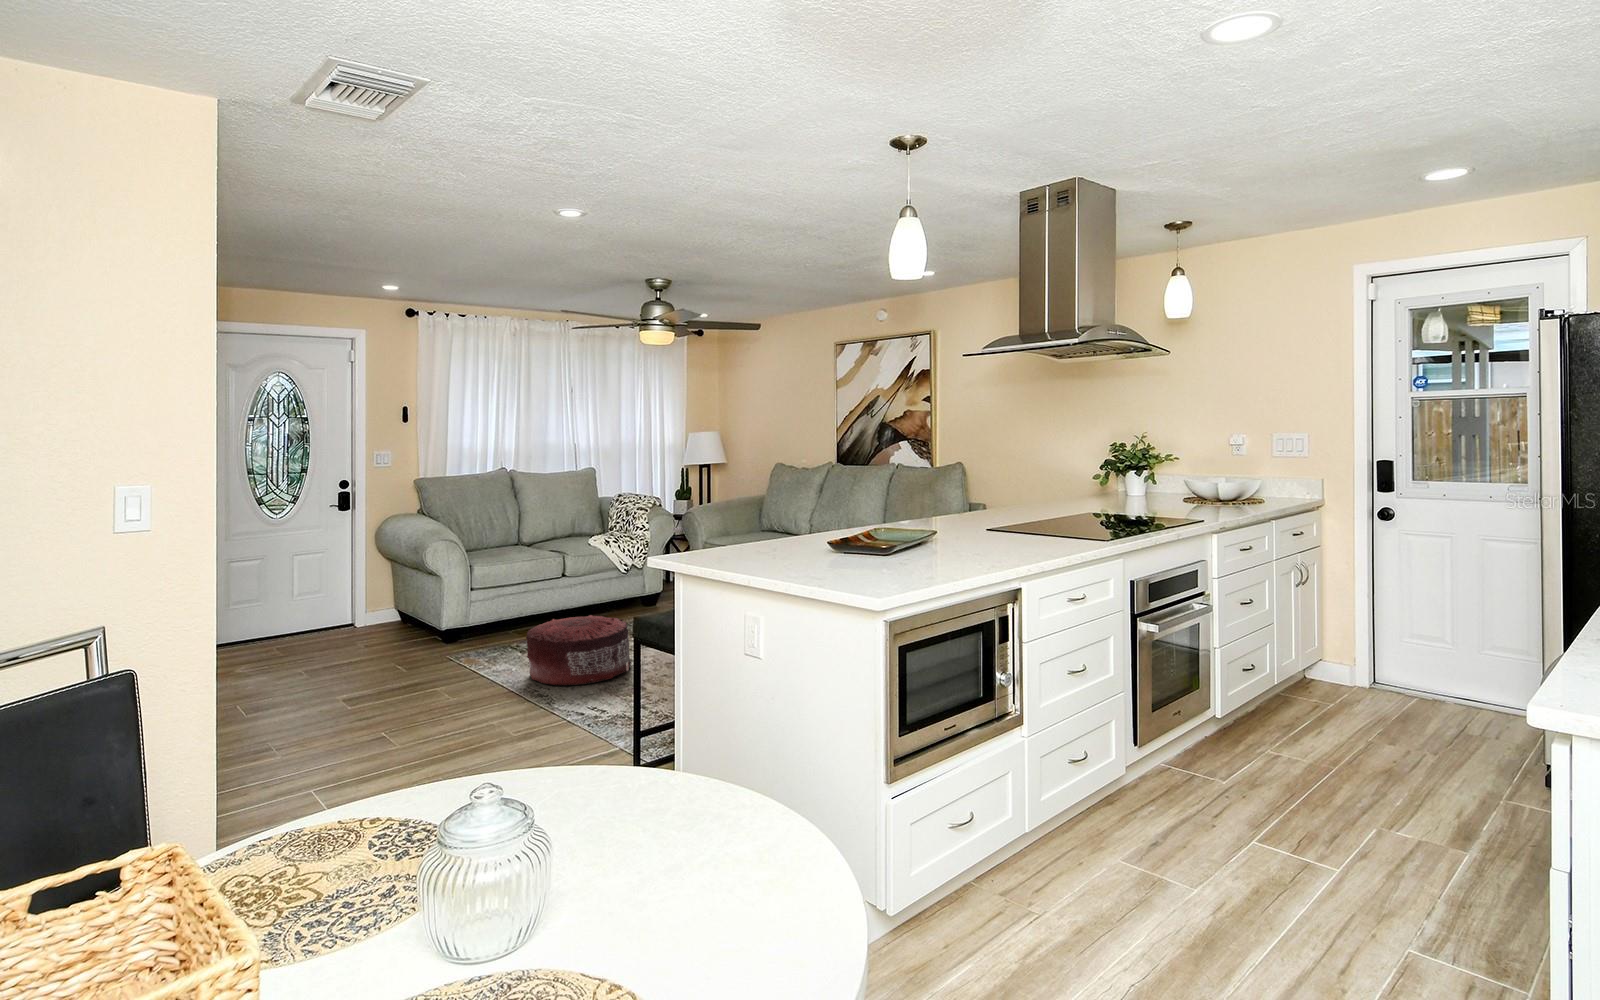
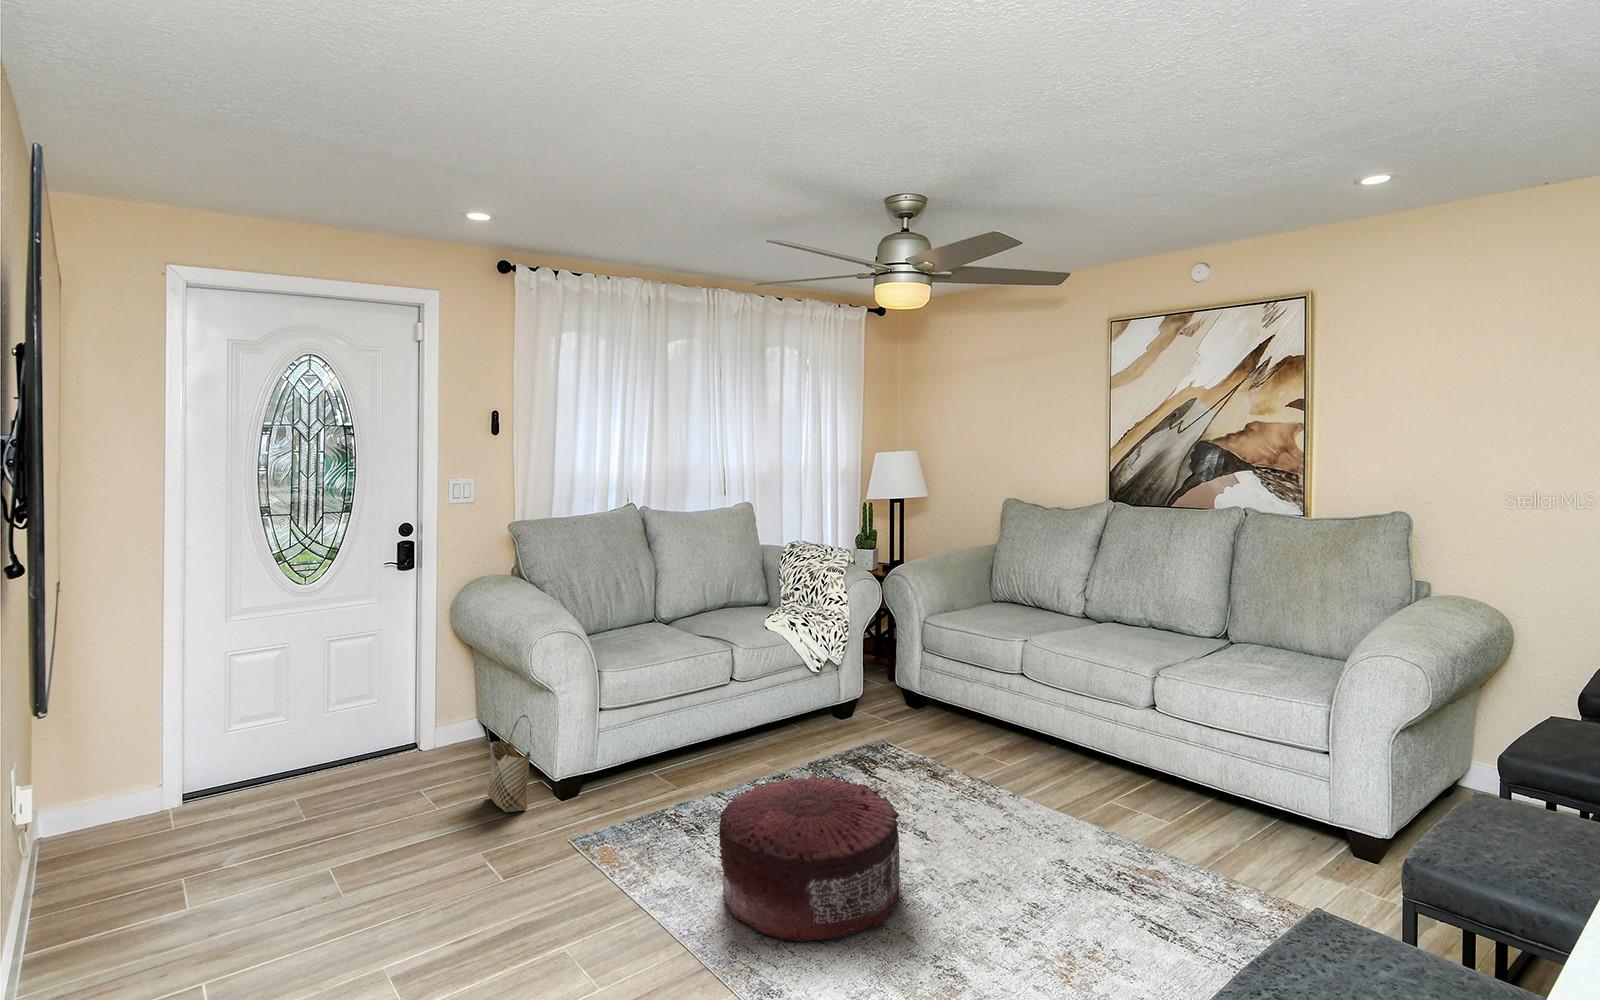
woven basket: none [400,594,428,650] -> present [487,715,531,812]

